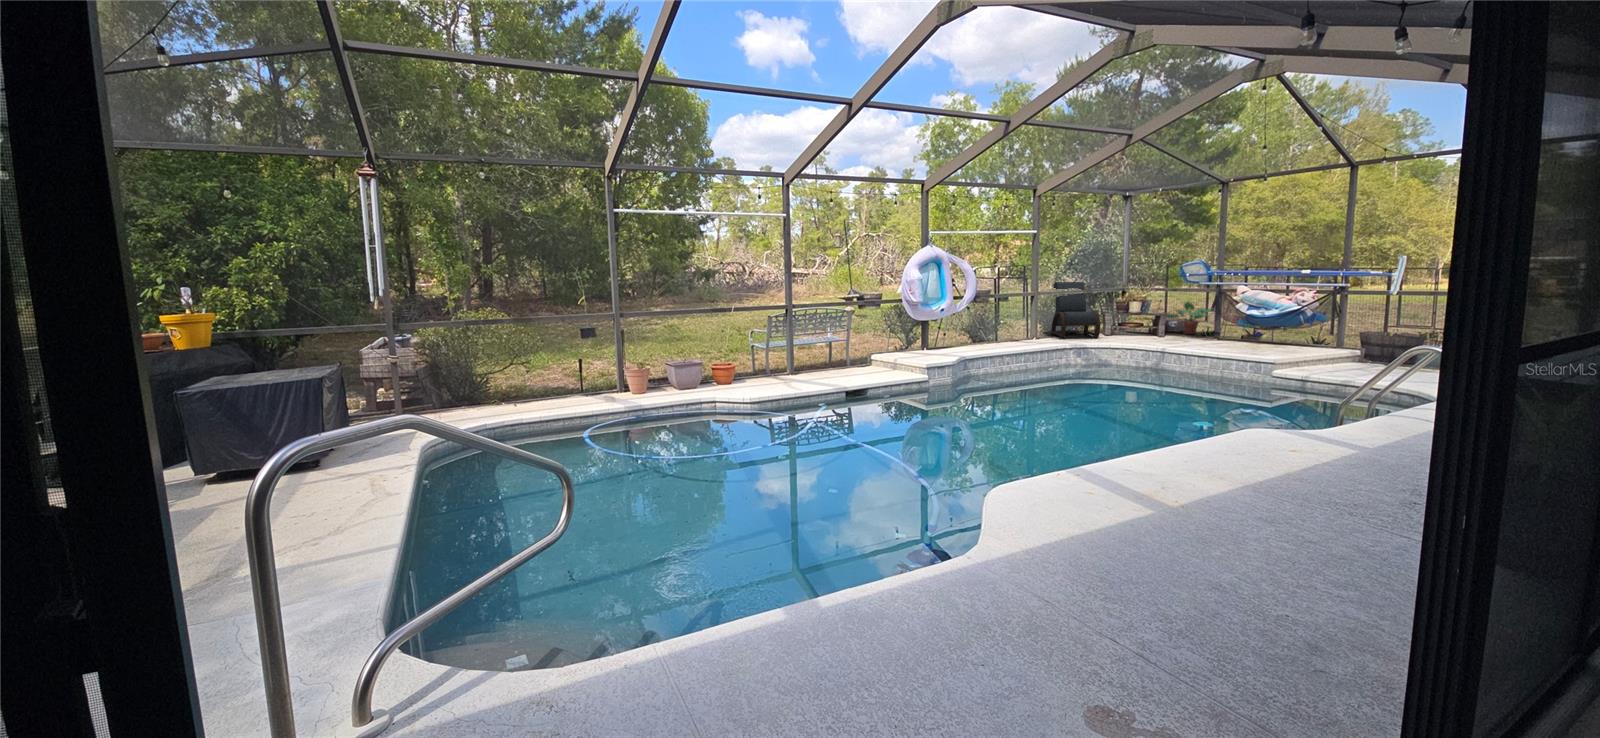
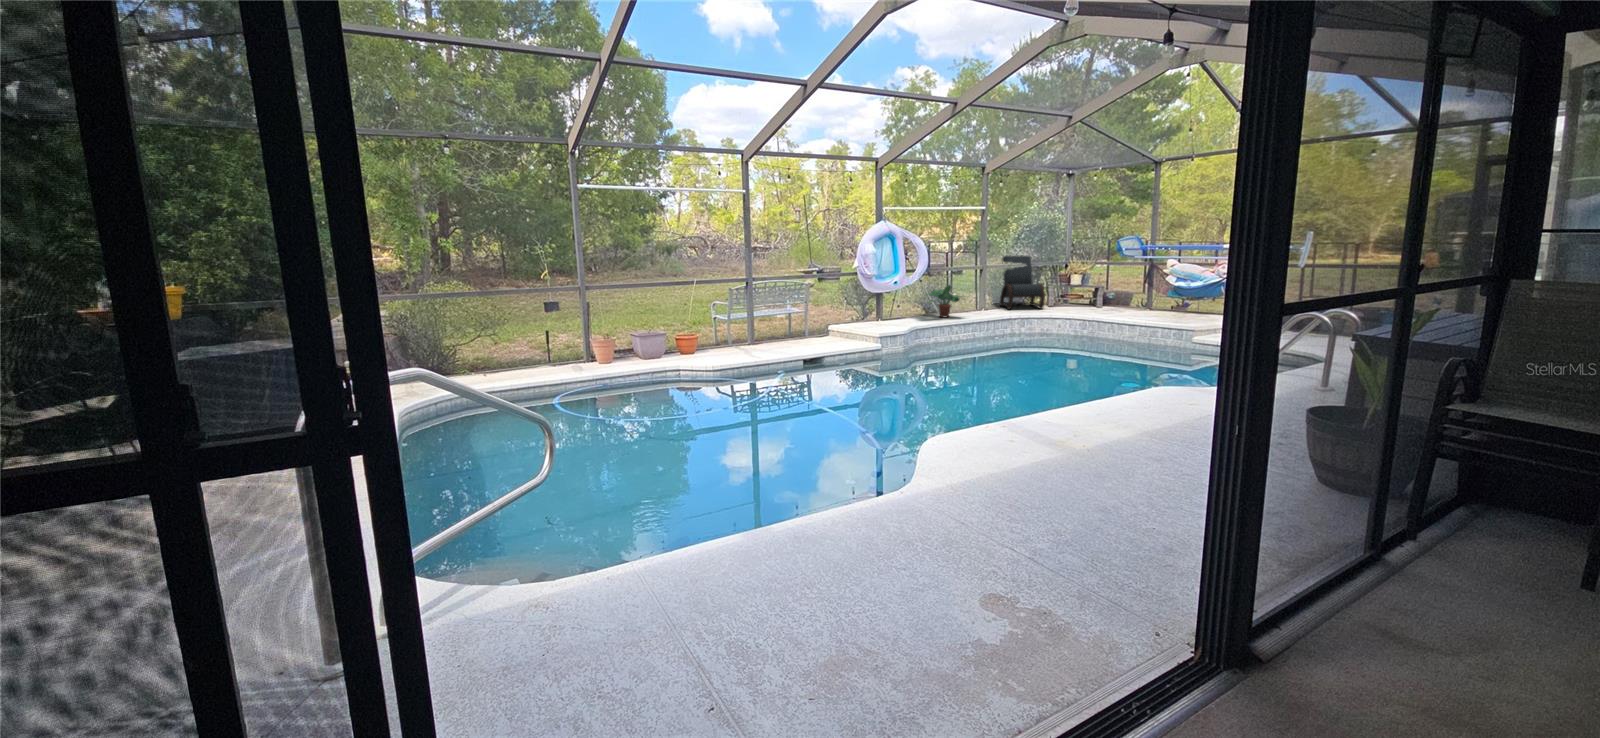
potted plant: present [1167,302,1213,334] -> present [928,285,959,317]

